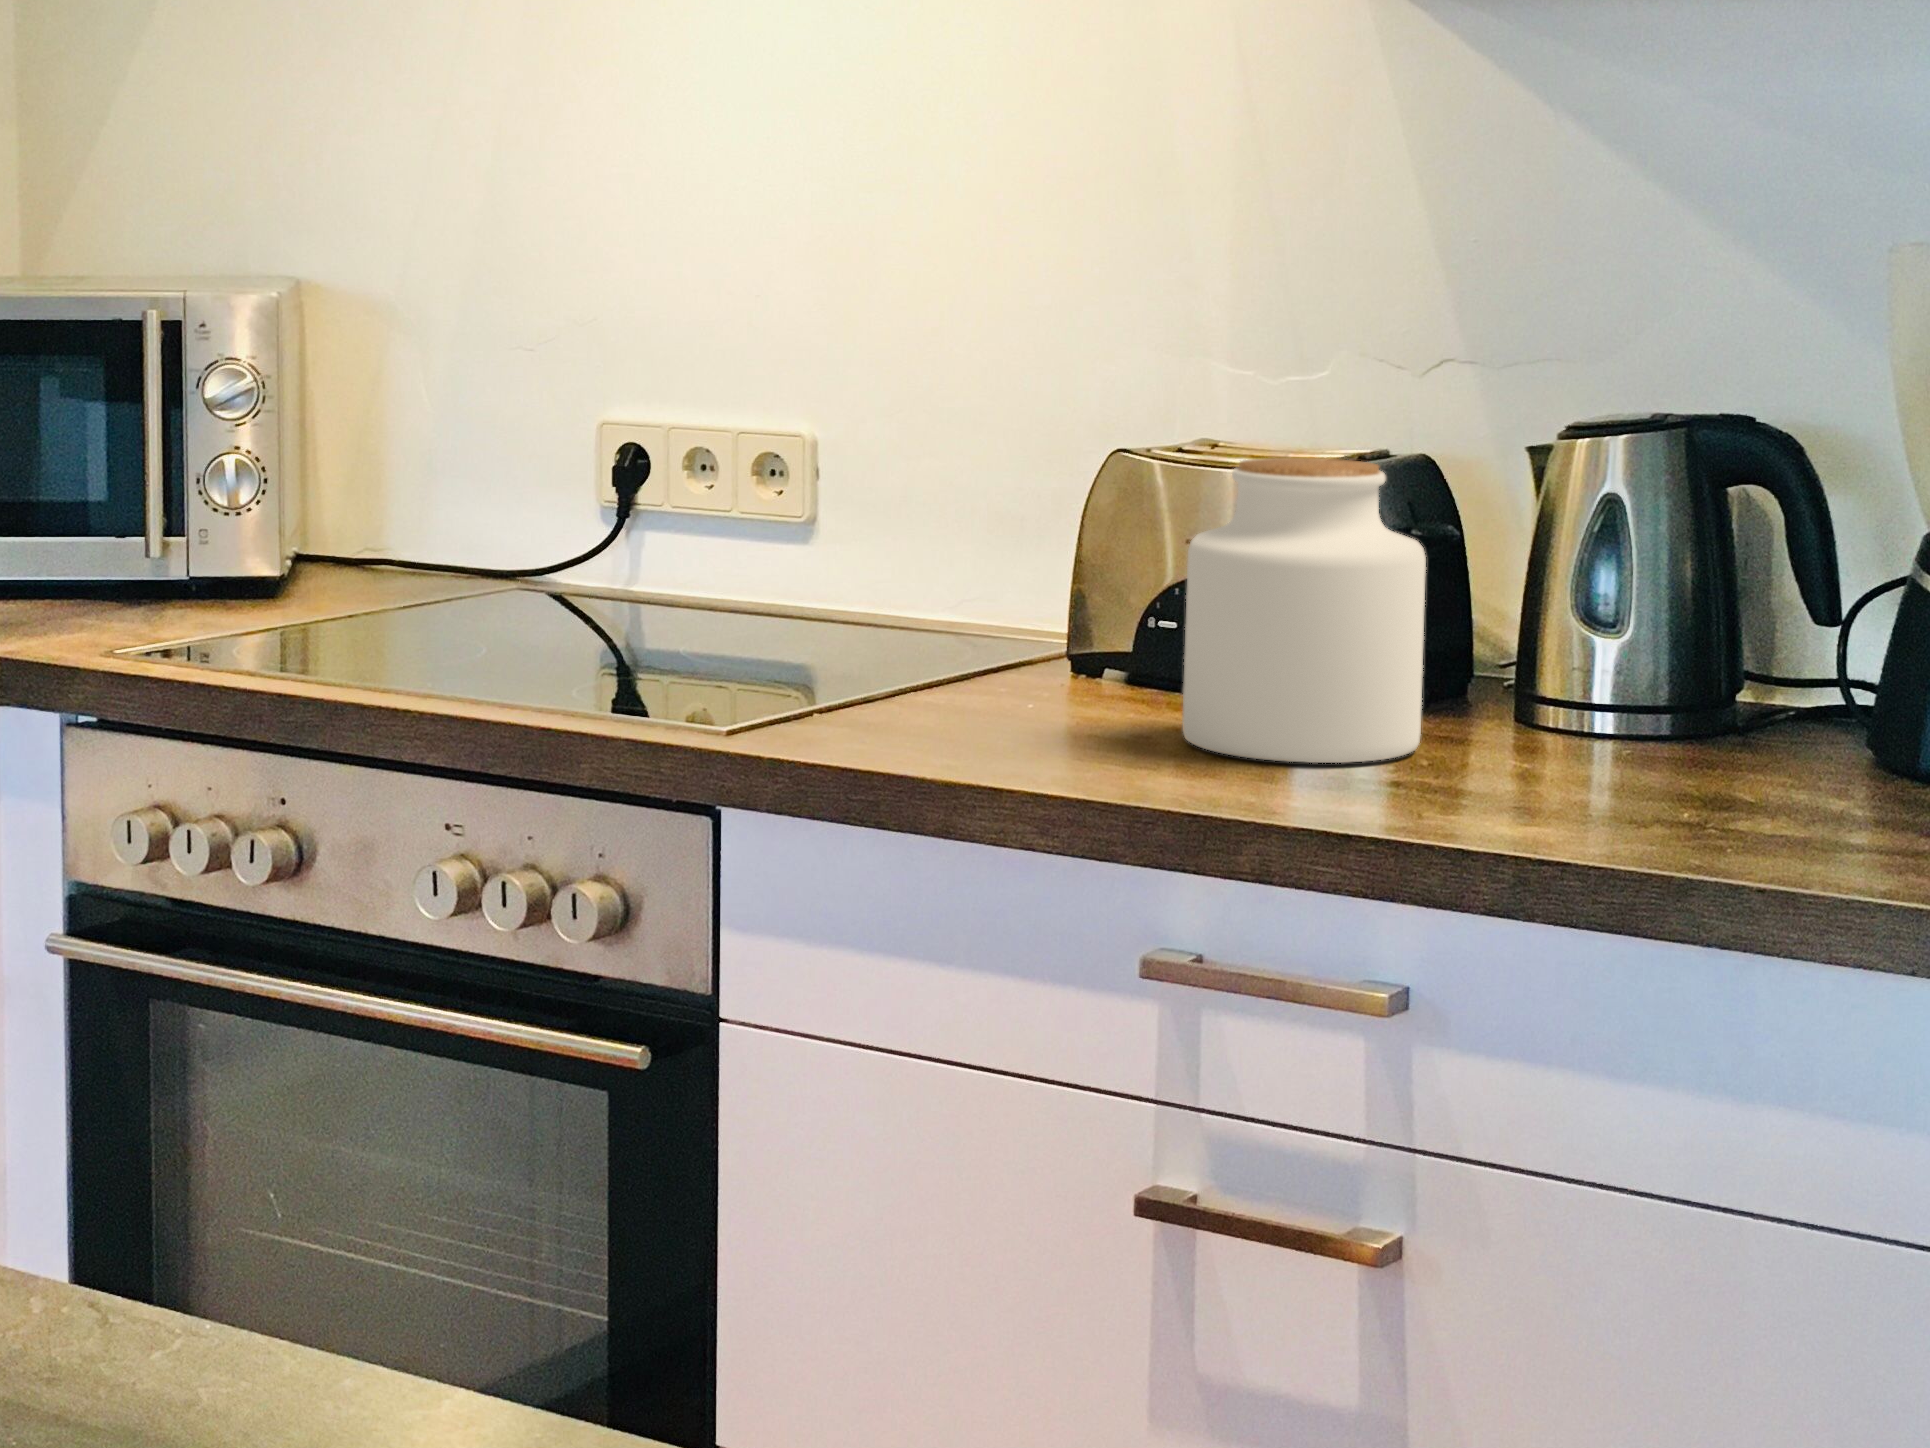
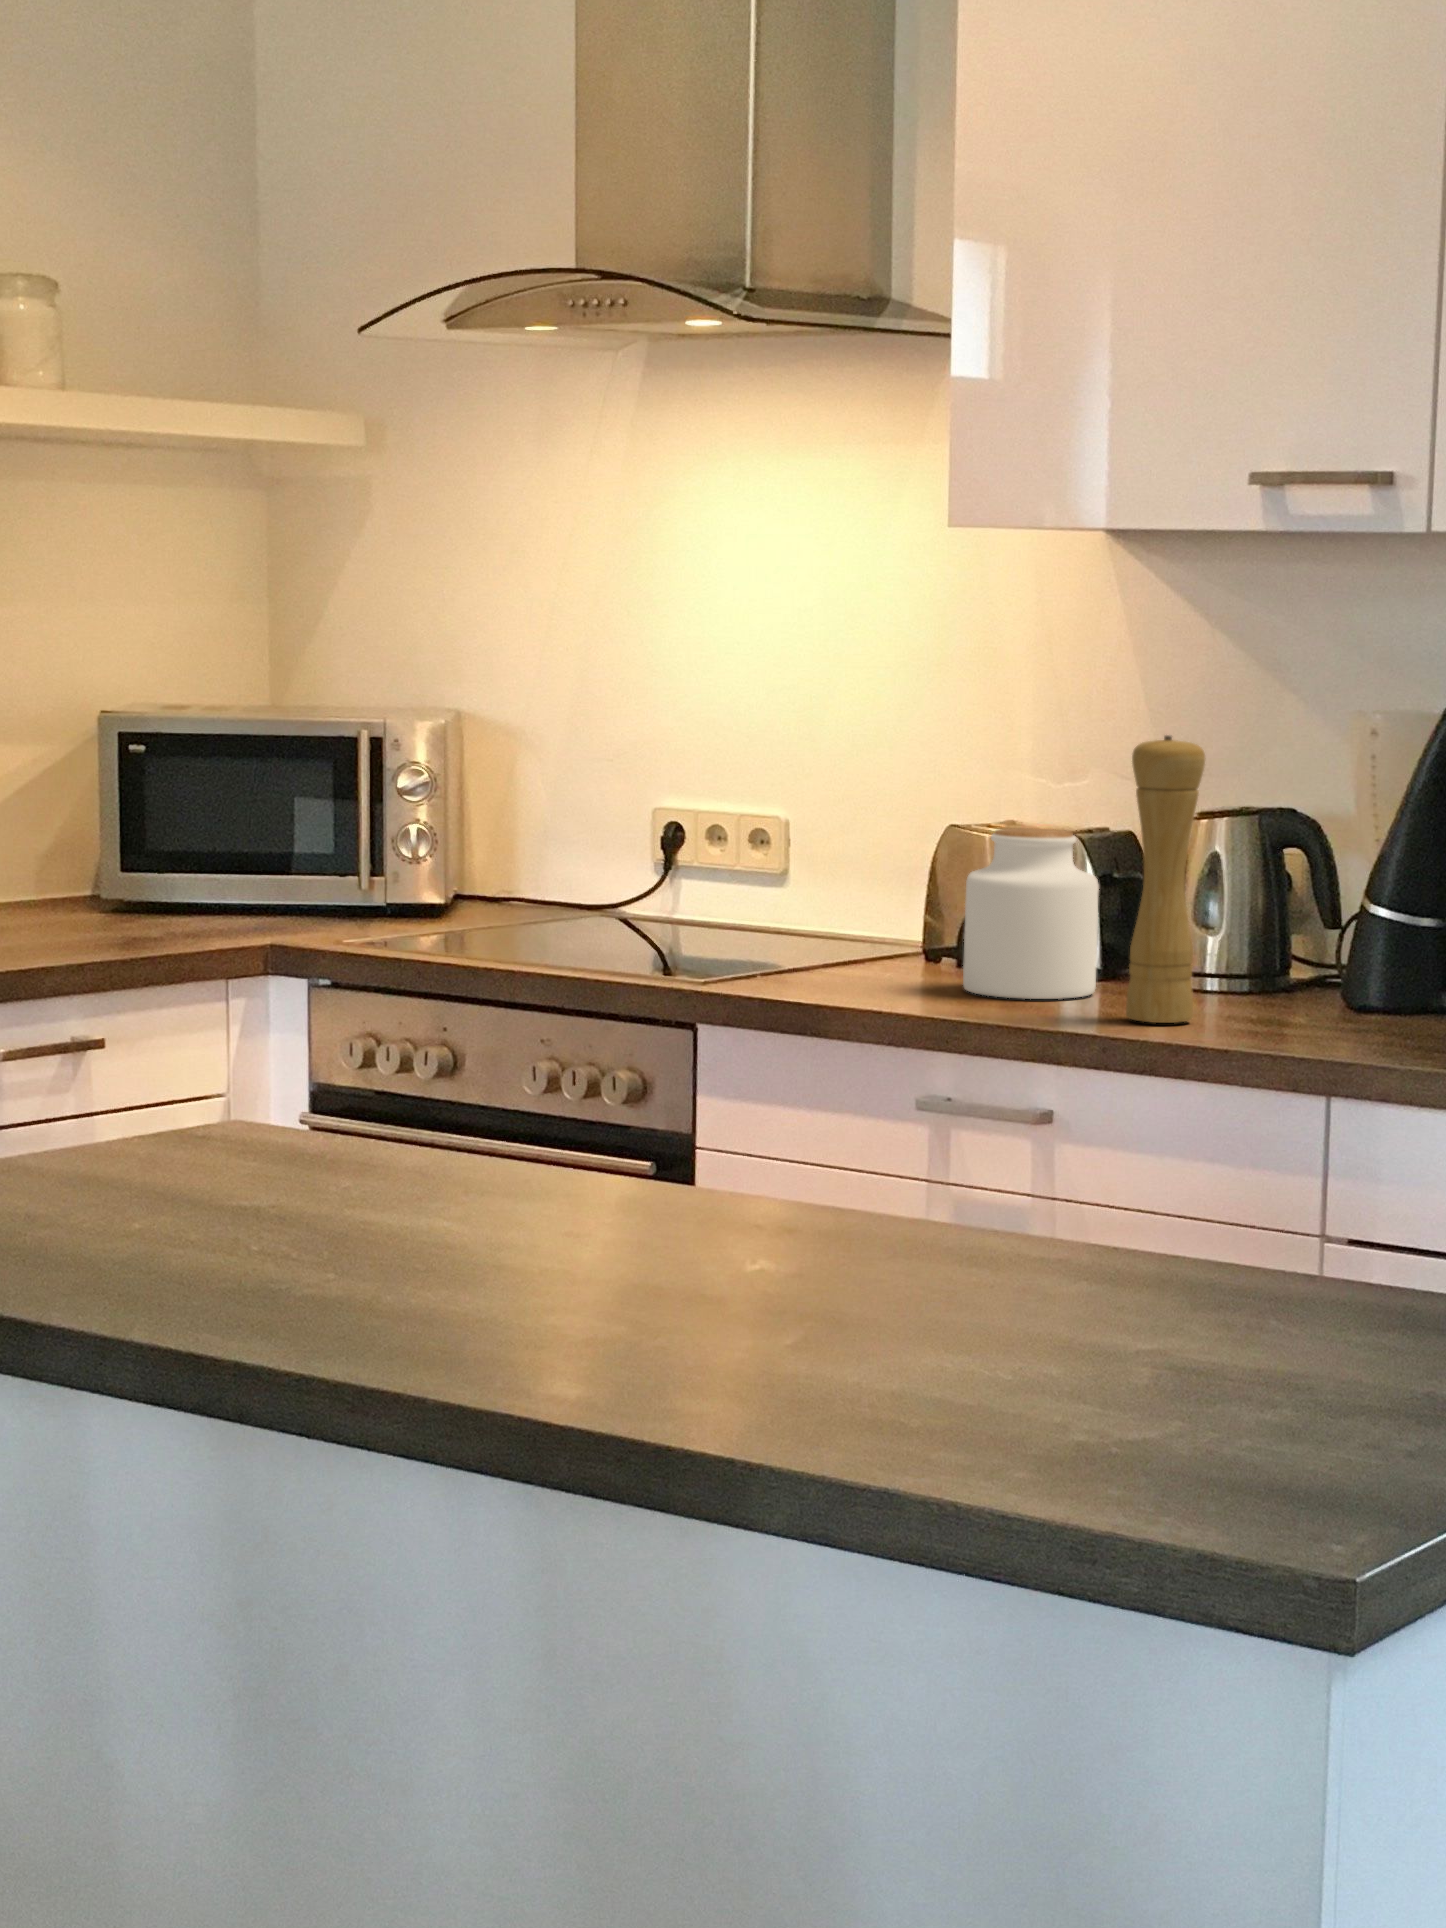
pepper mill: none [1538,290,1695,826] -> present [1126,735,1205,1023]

